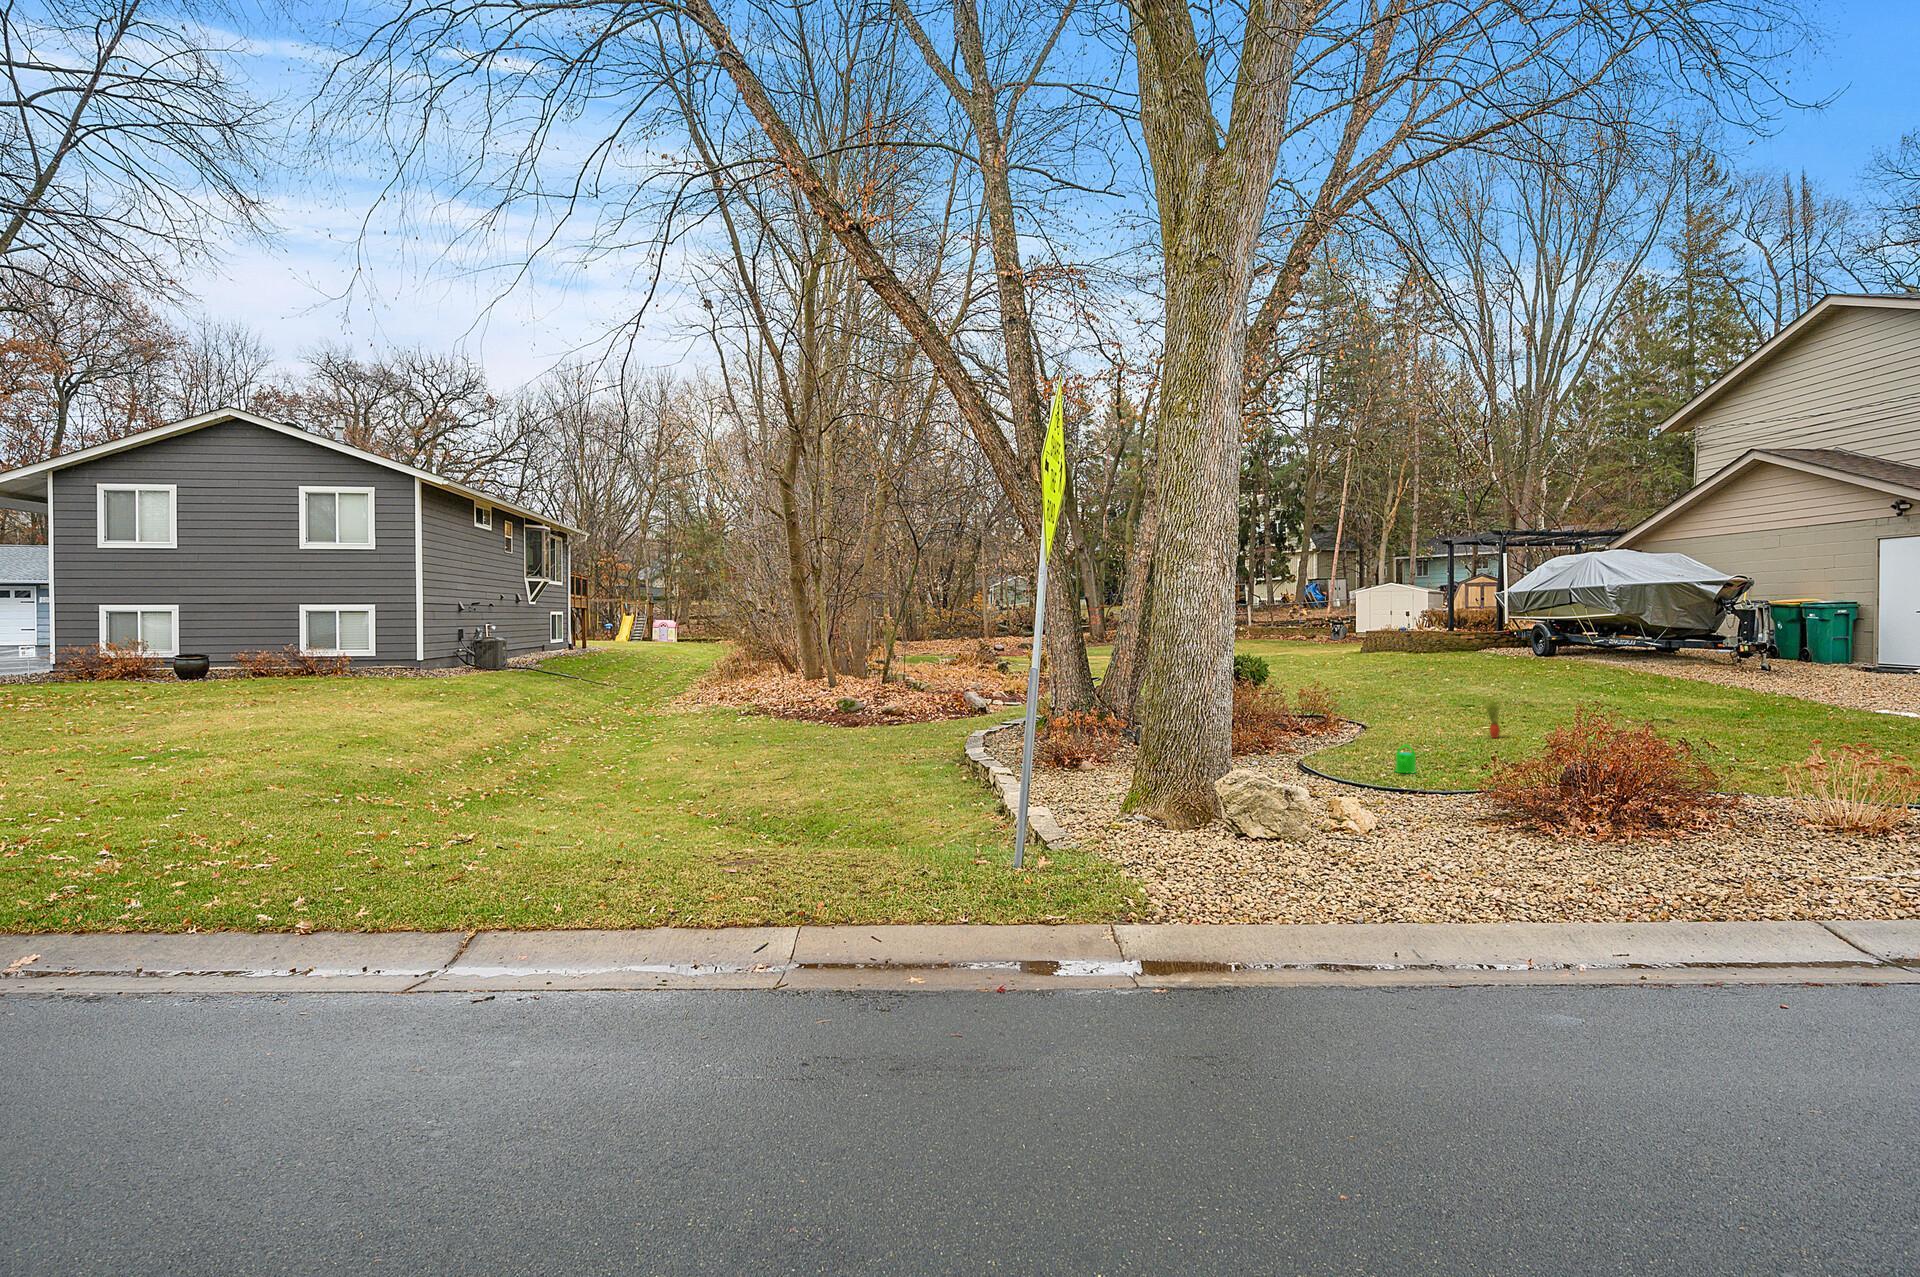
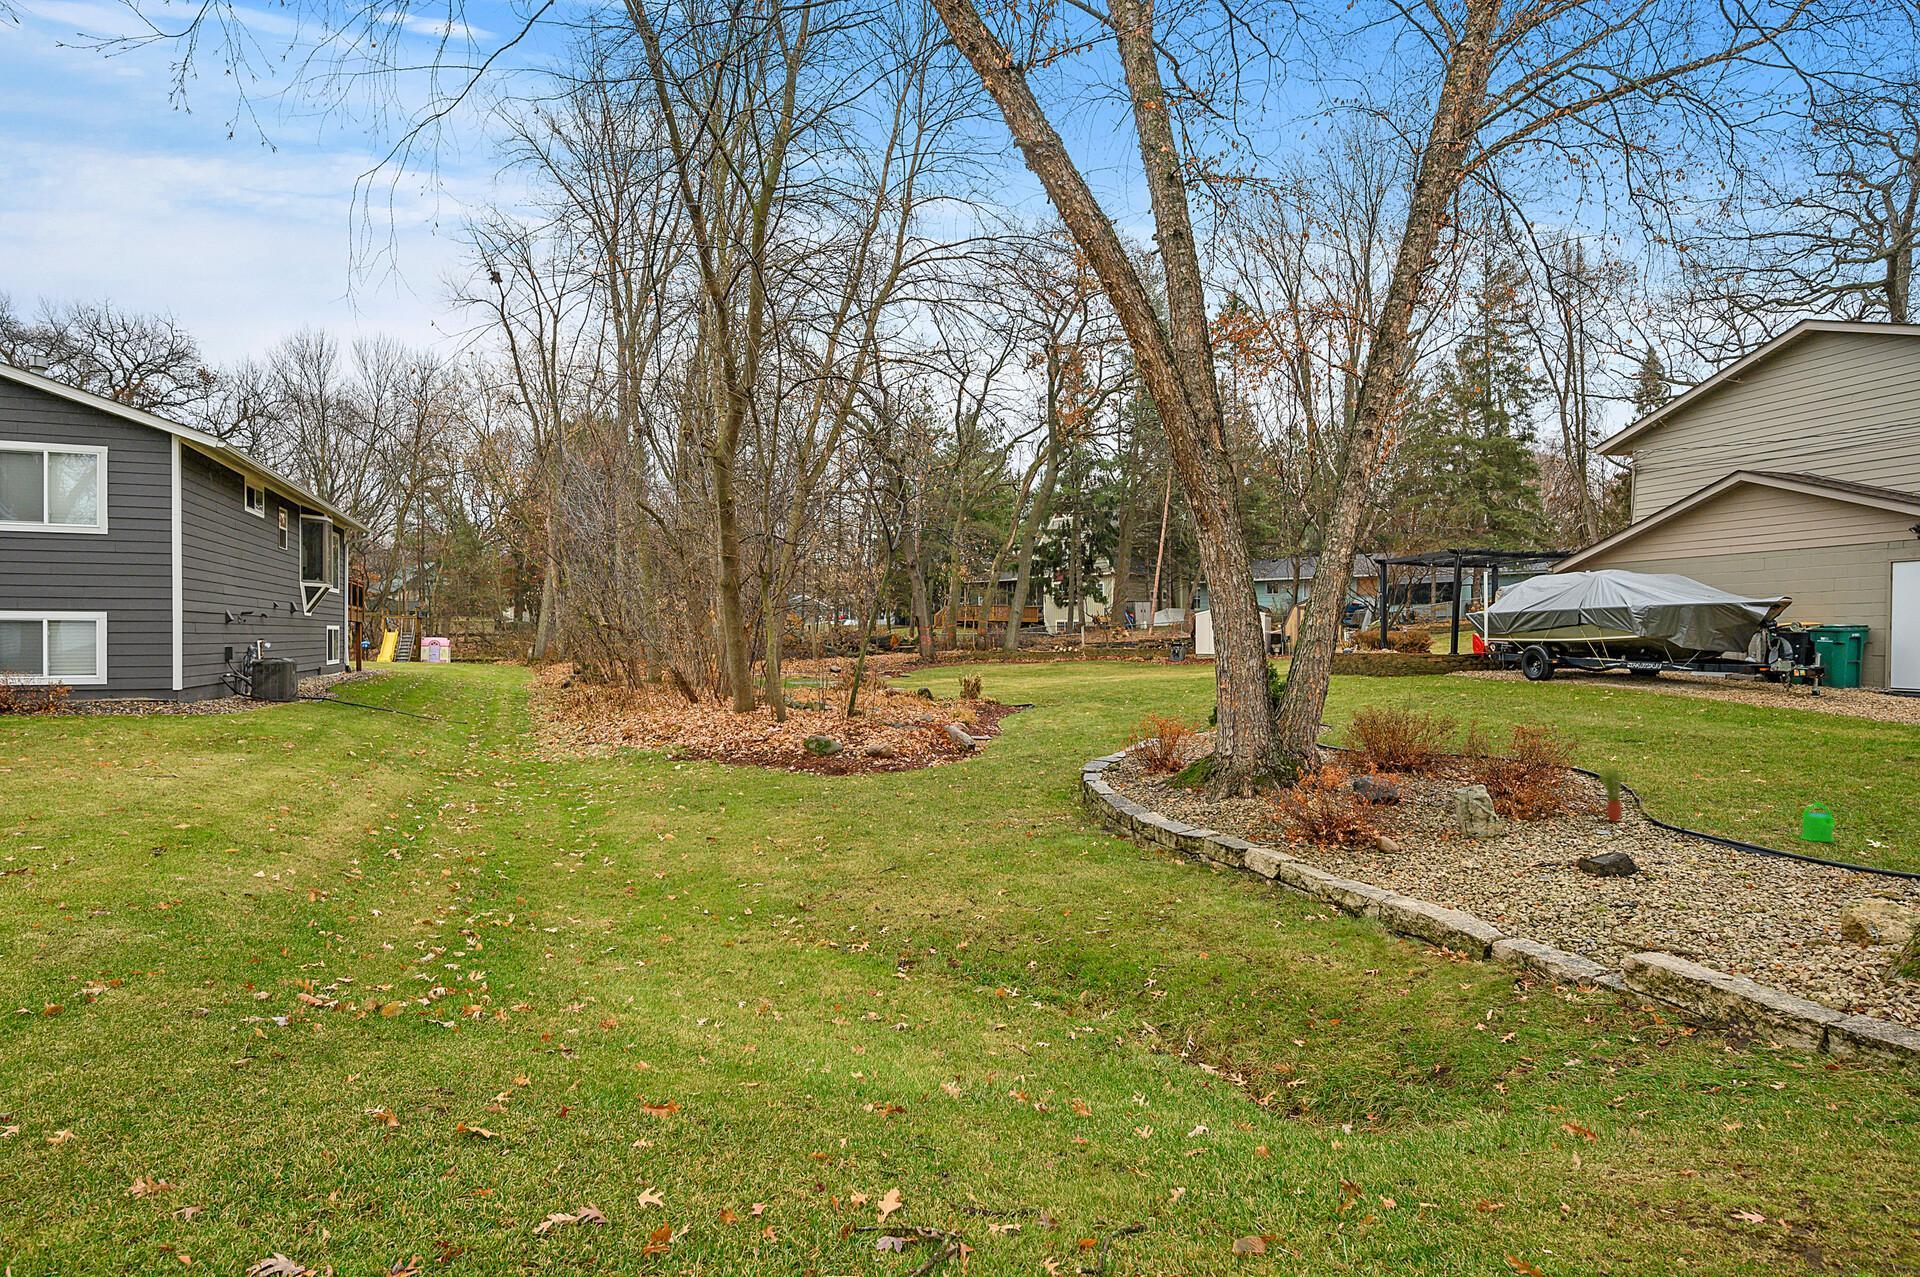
potted plant: present [1484,697,1502,738] -> present [1598,760,1624,822]

